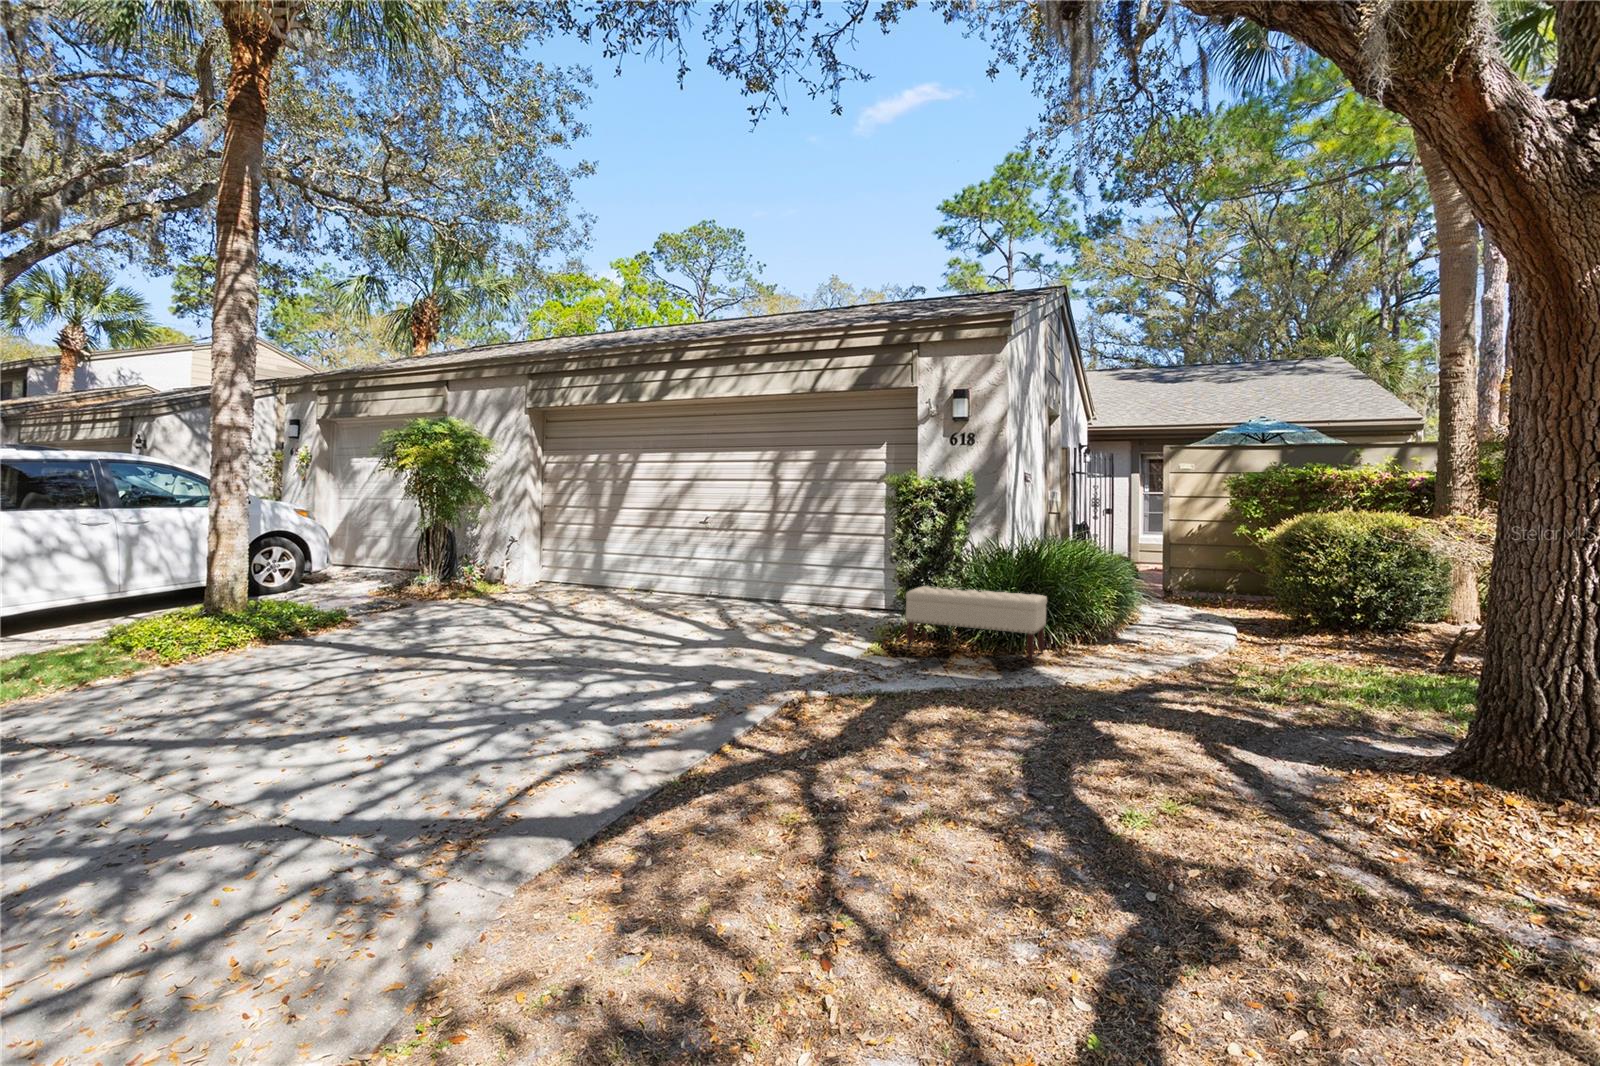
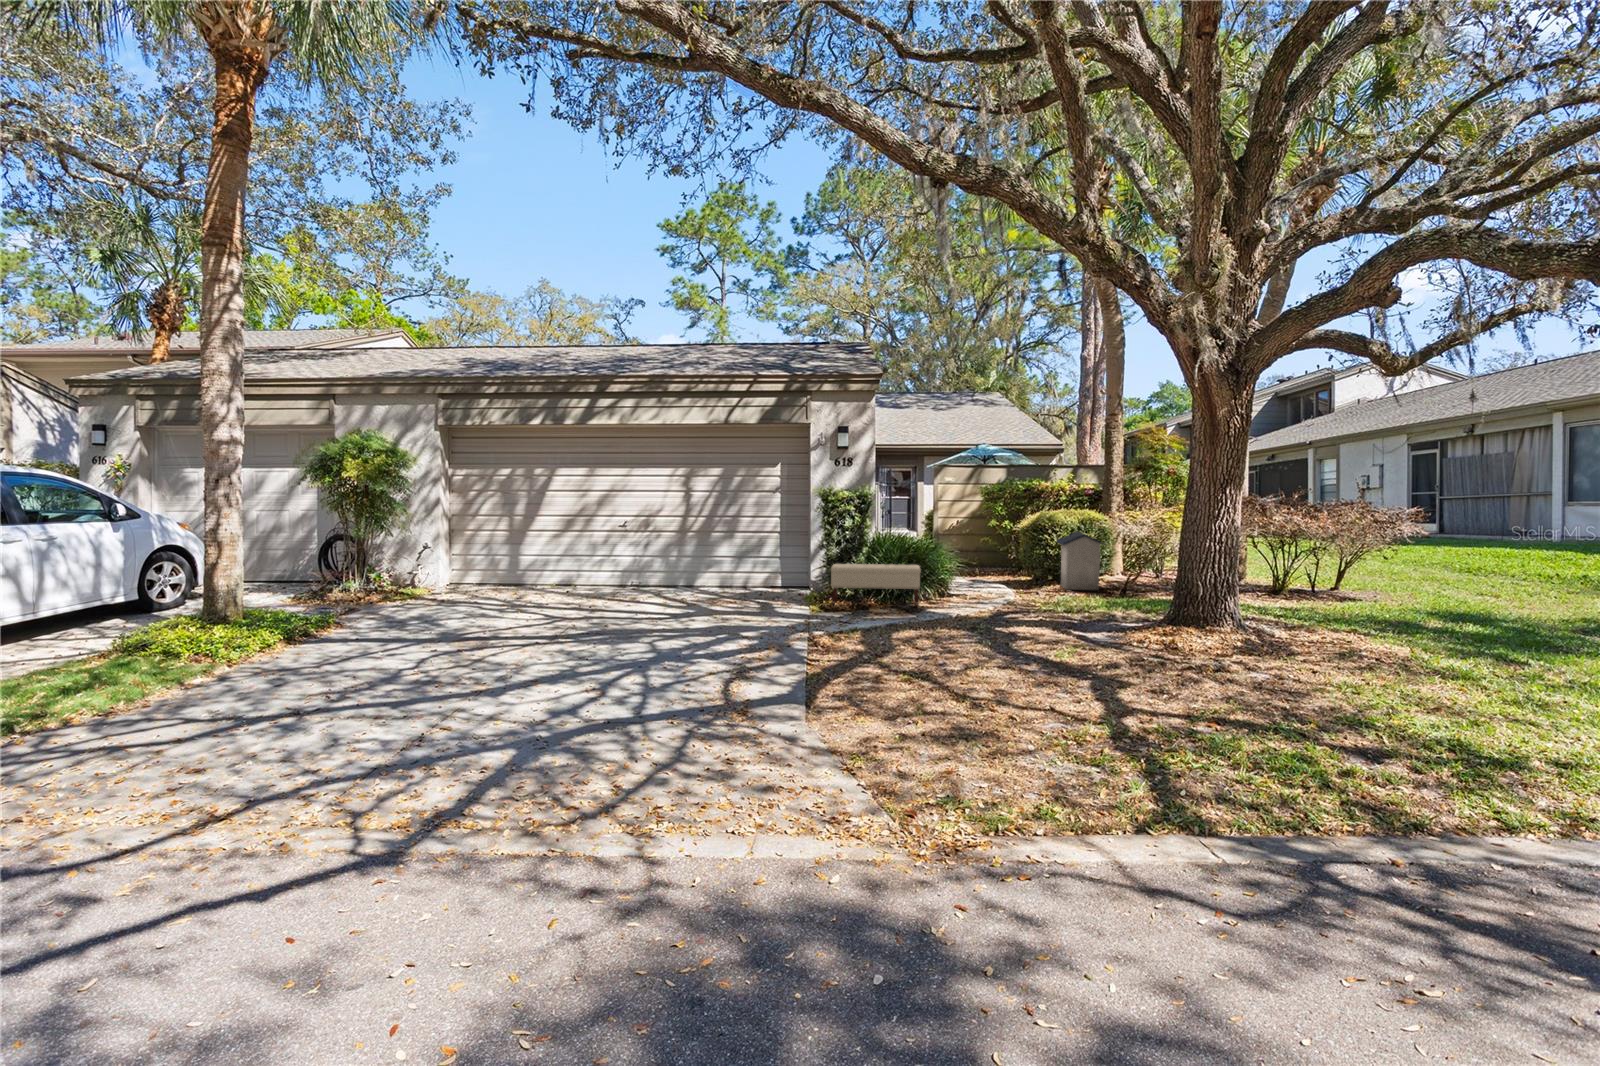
trash can: none [1328,552,1418,655] -> present [1057,532,1105,590]

